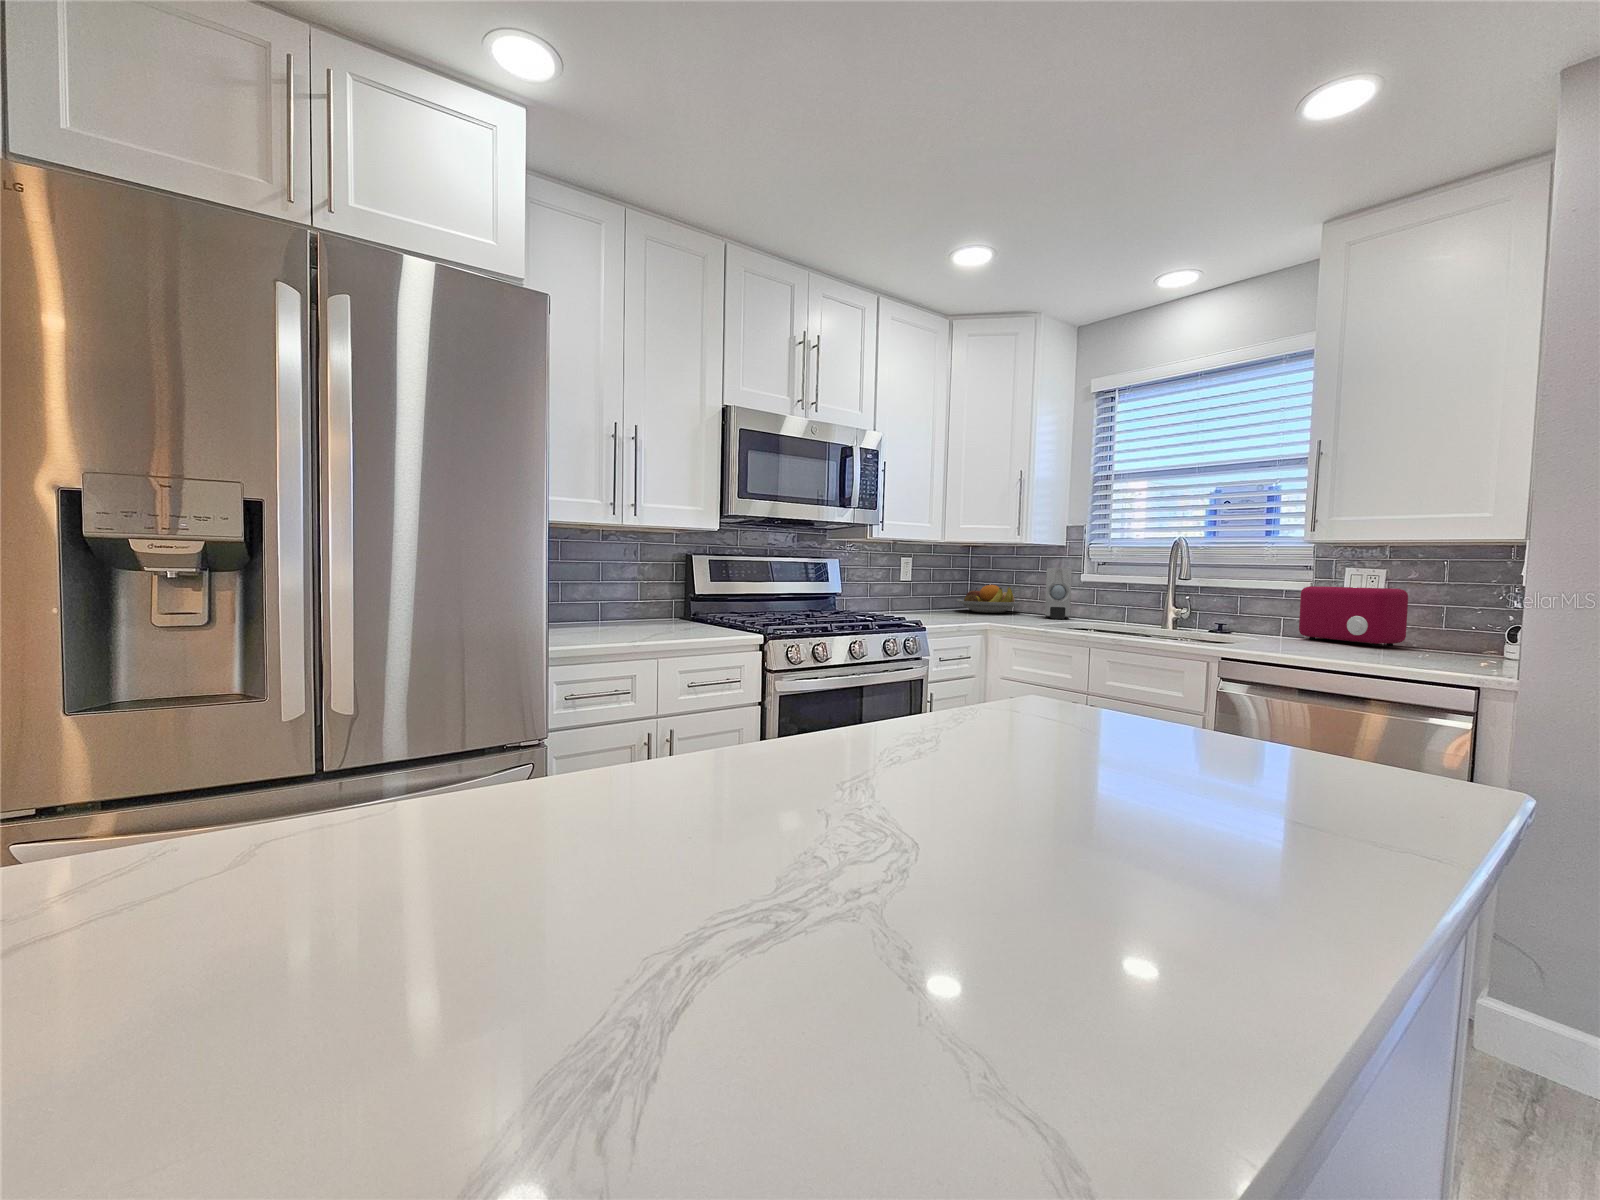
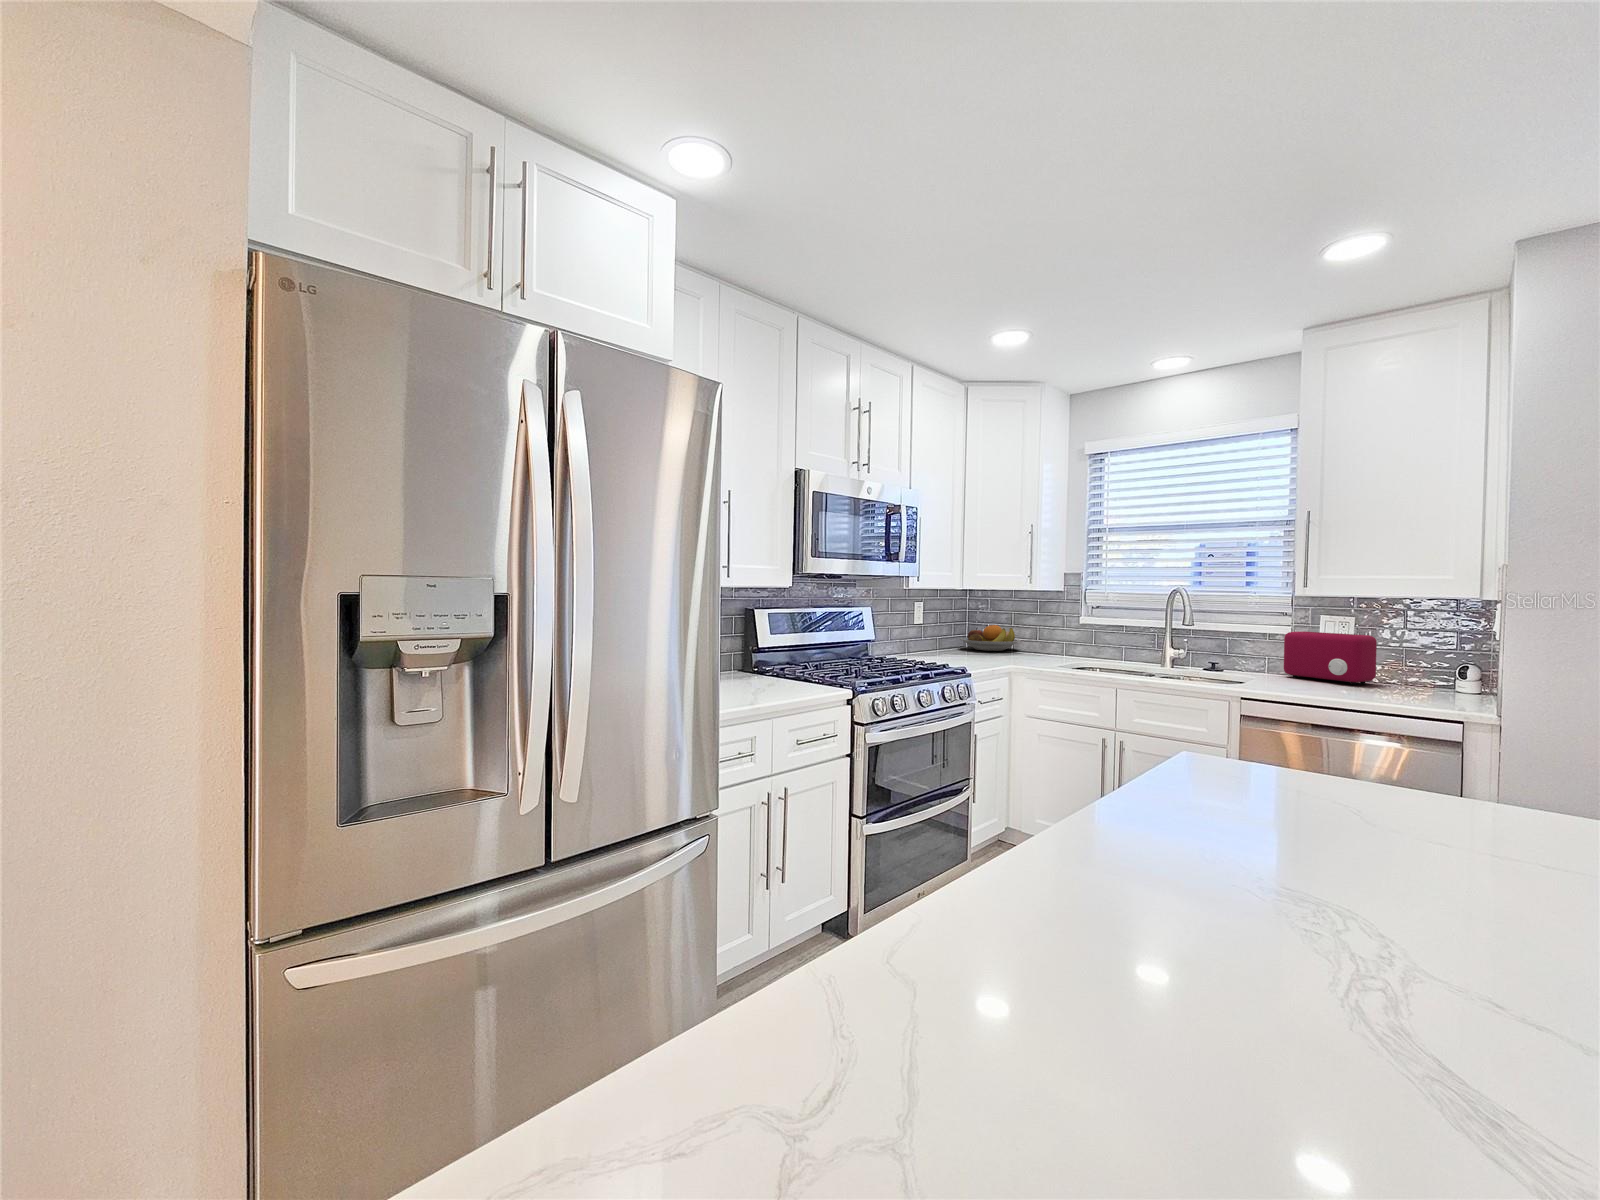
soap dispenser: present [1045,568,1072,619] -> none [1046,611,1073,657]

